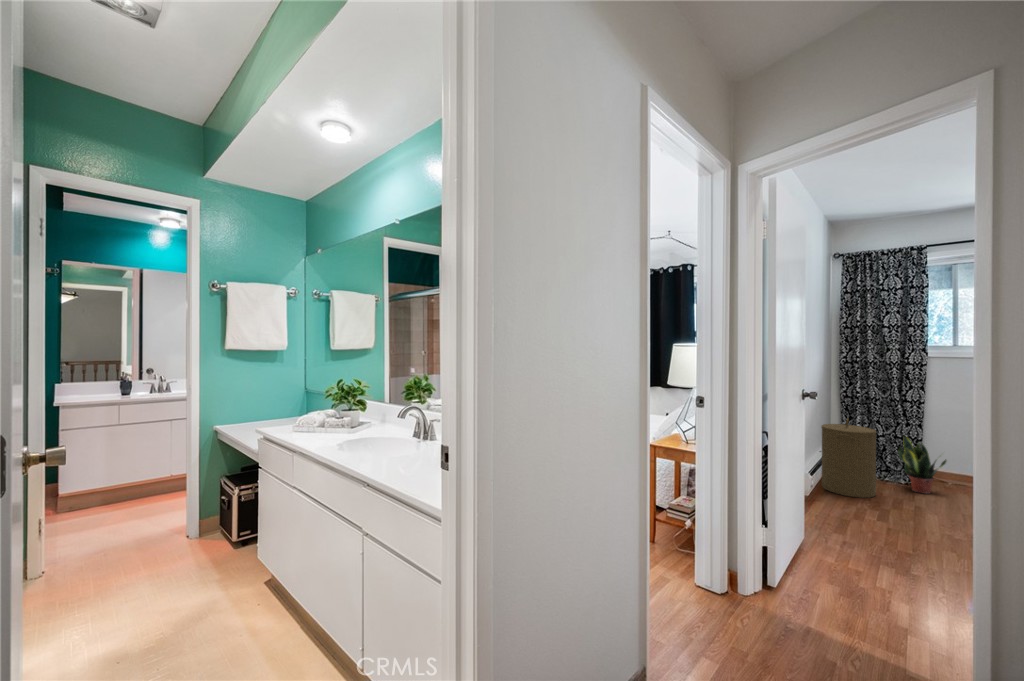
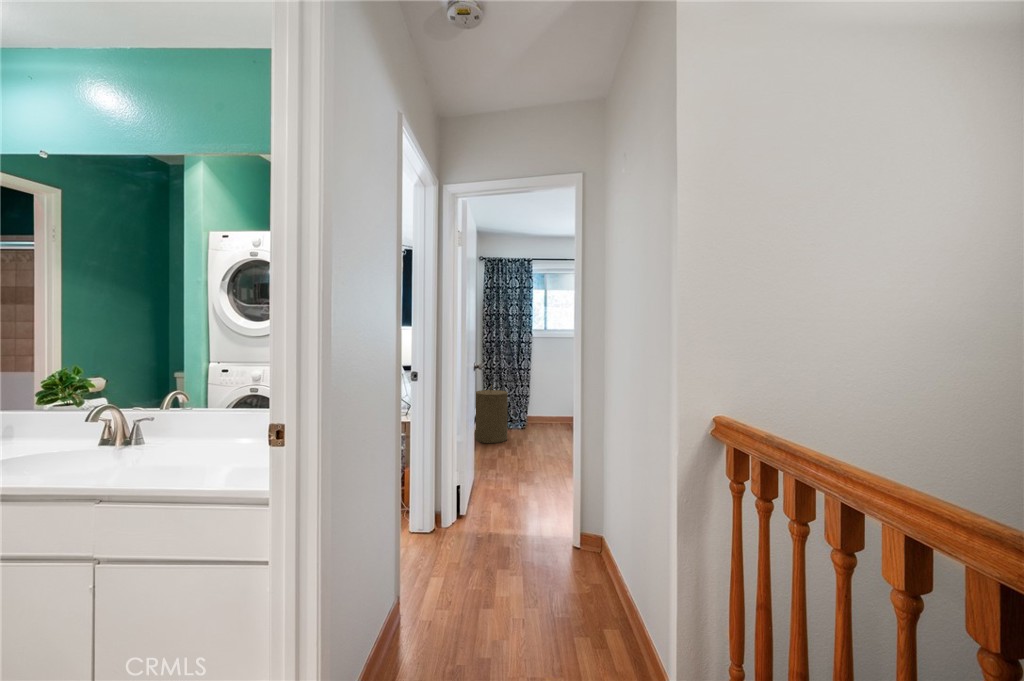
potted plant: present [898,436,947,494] -> none [518,393,543,432]

